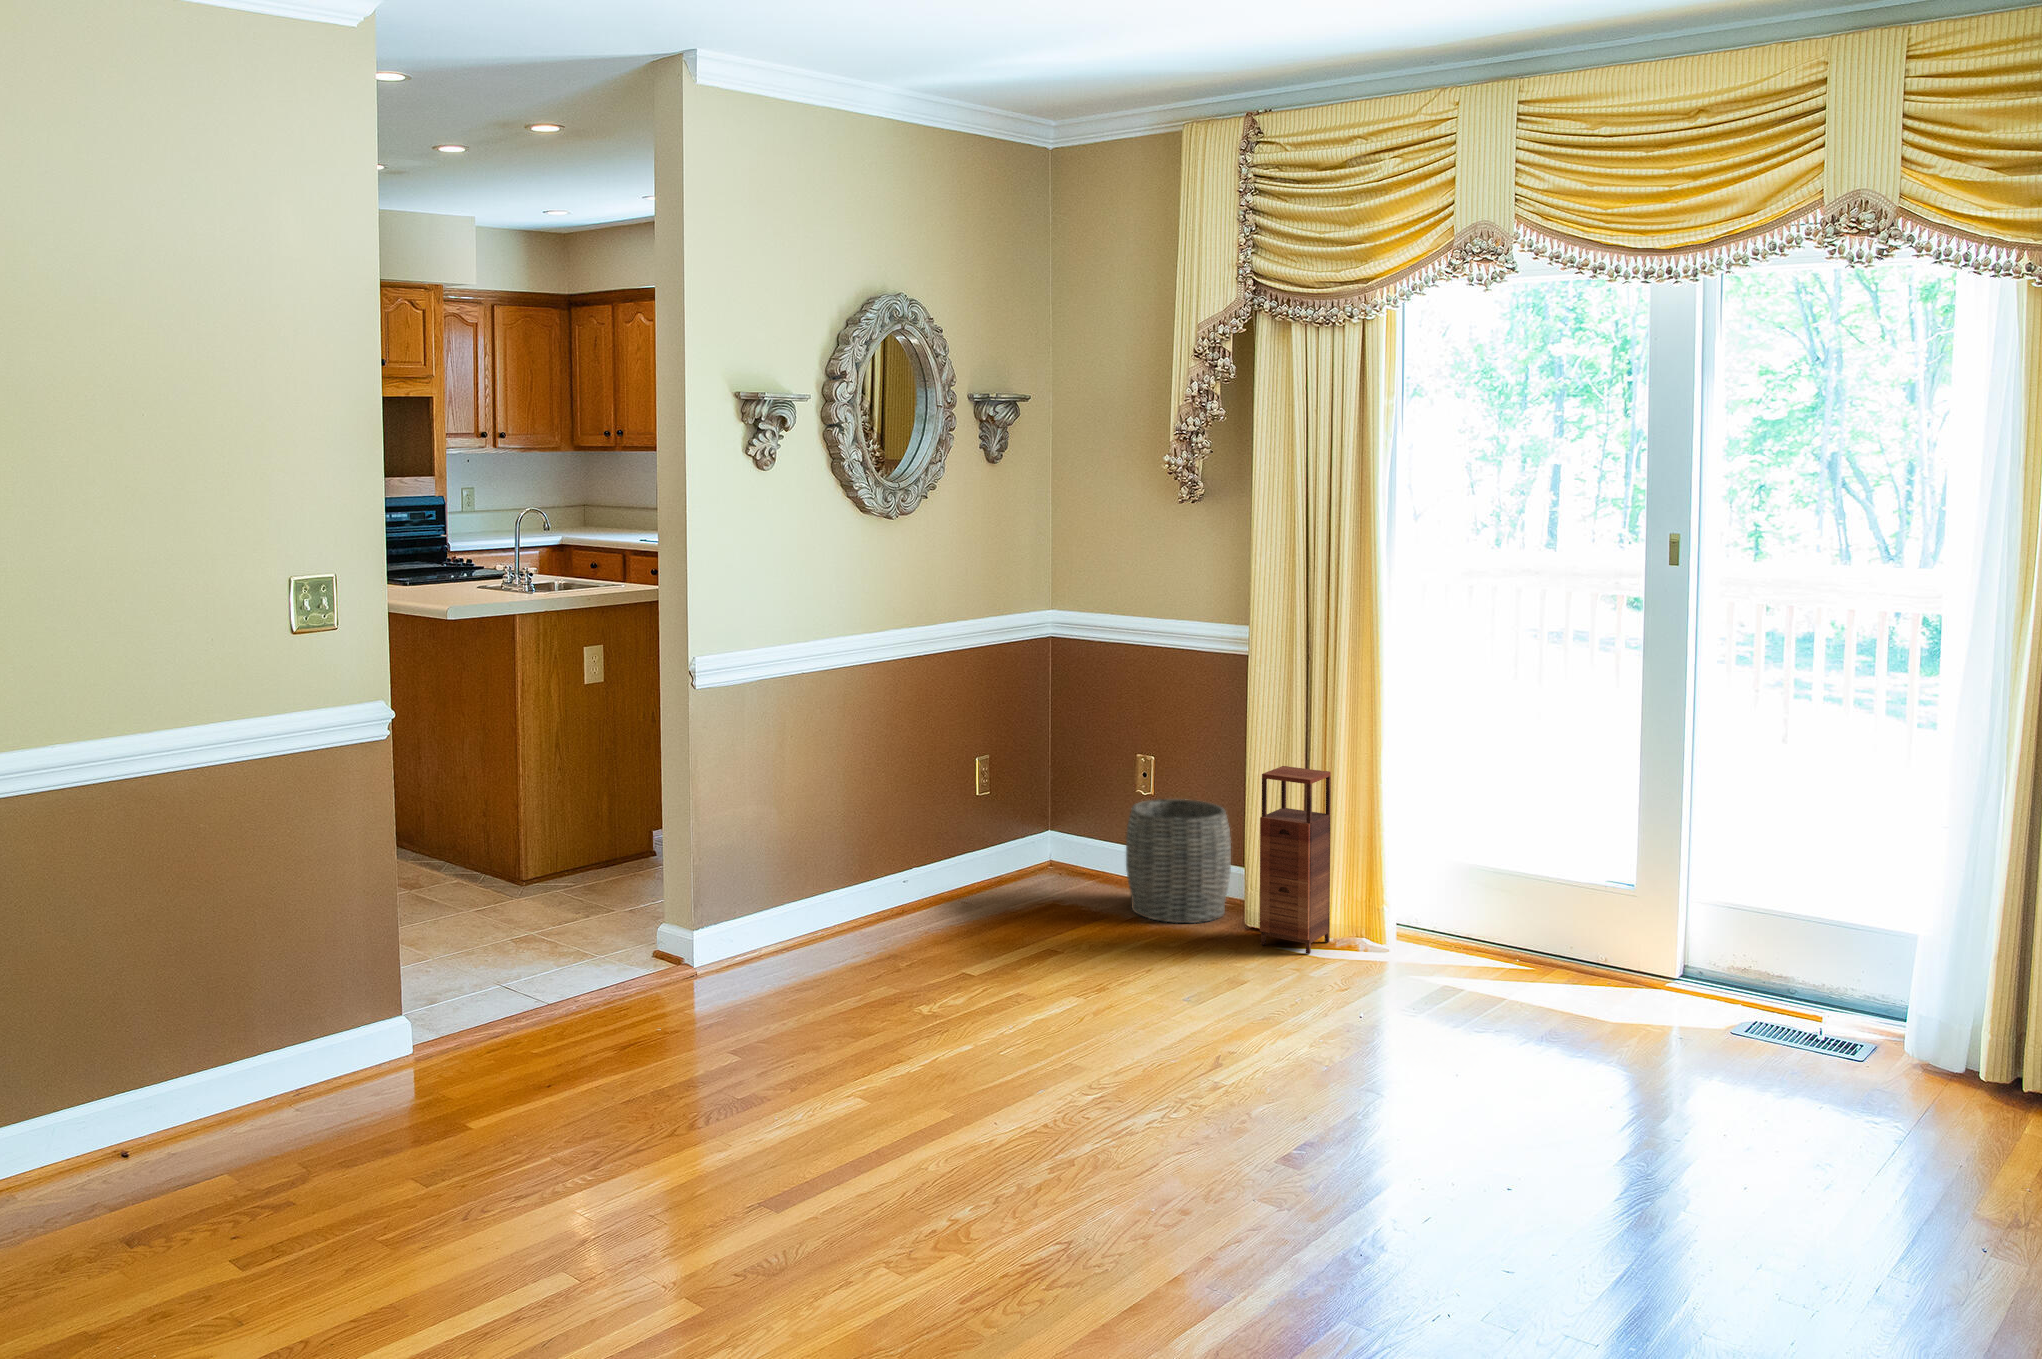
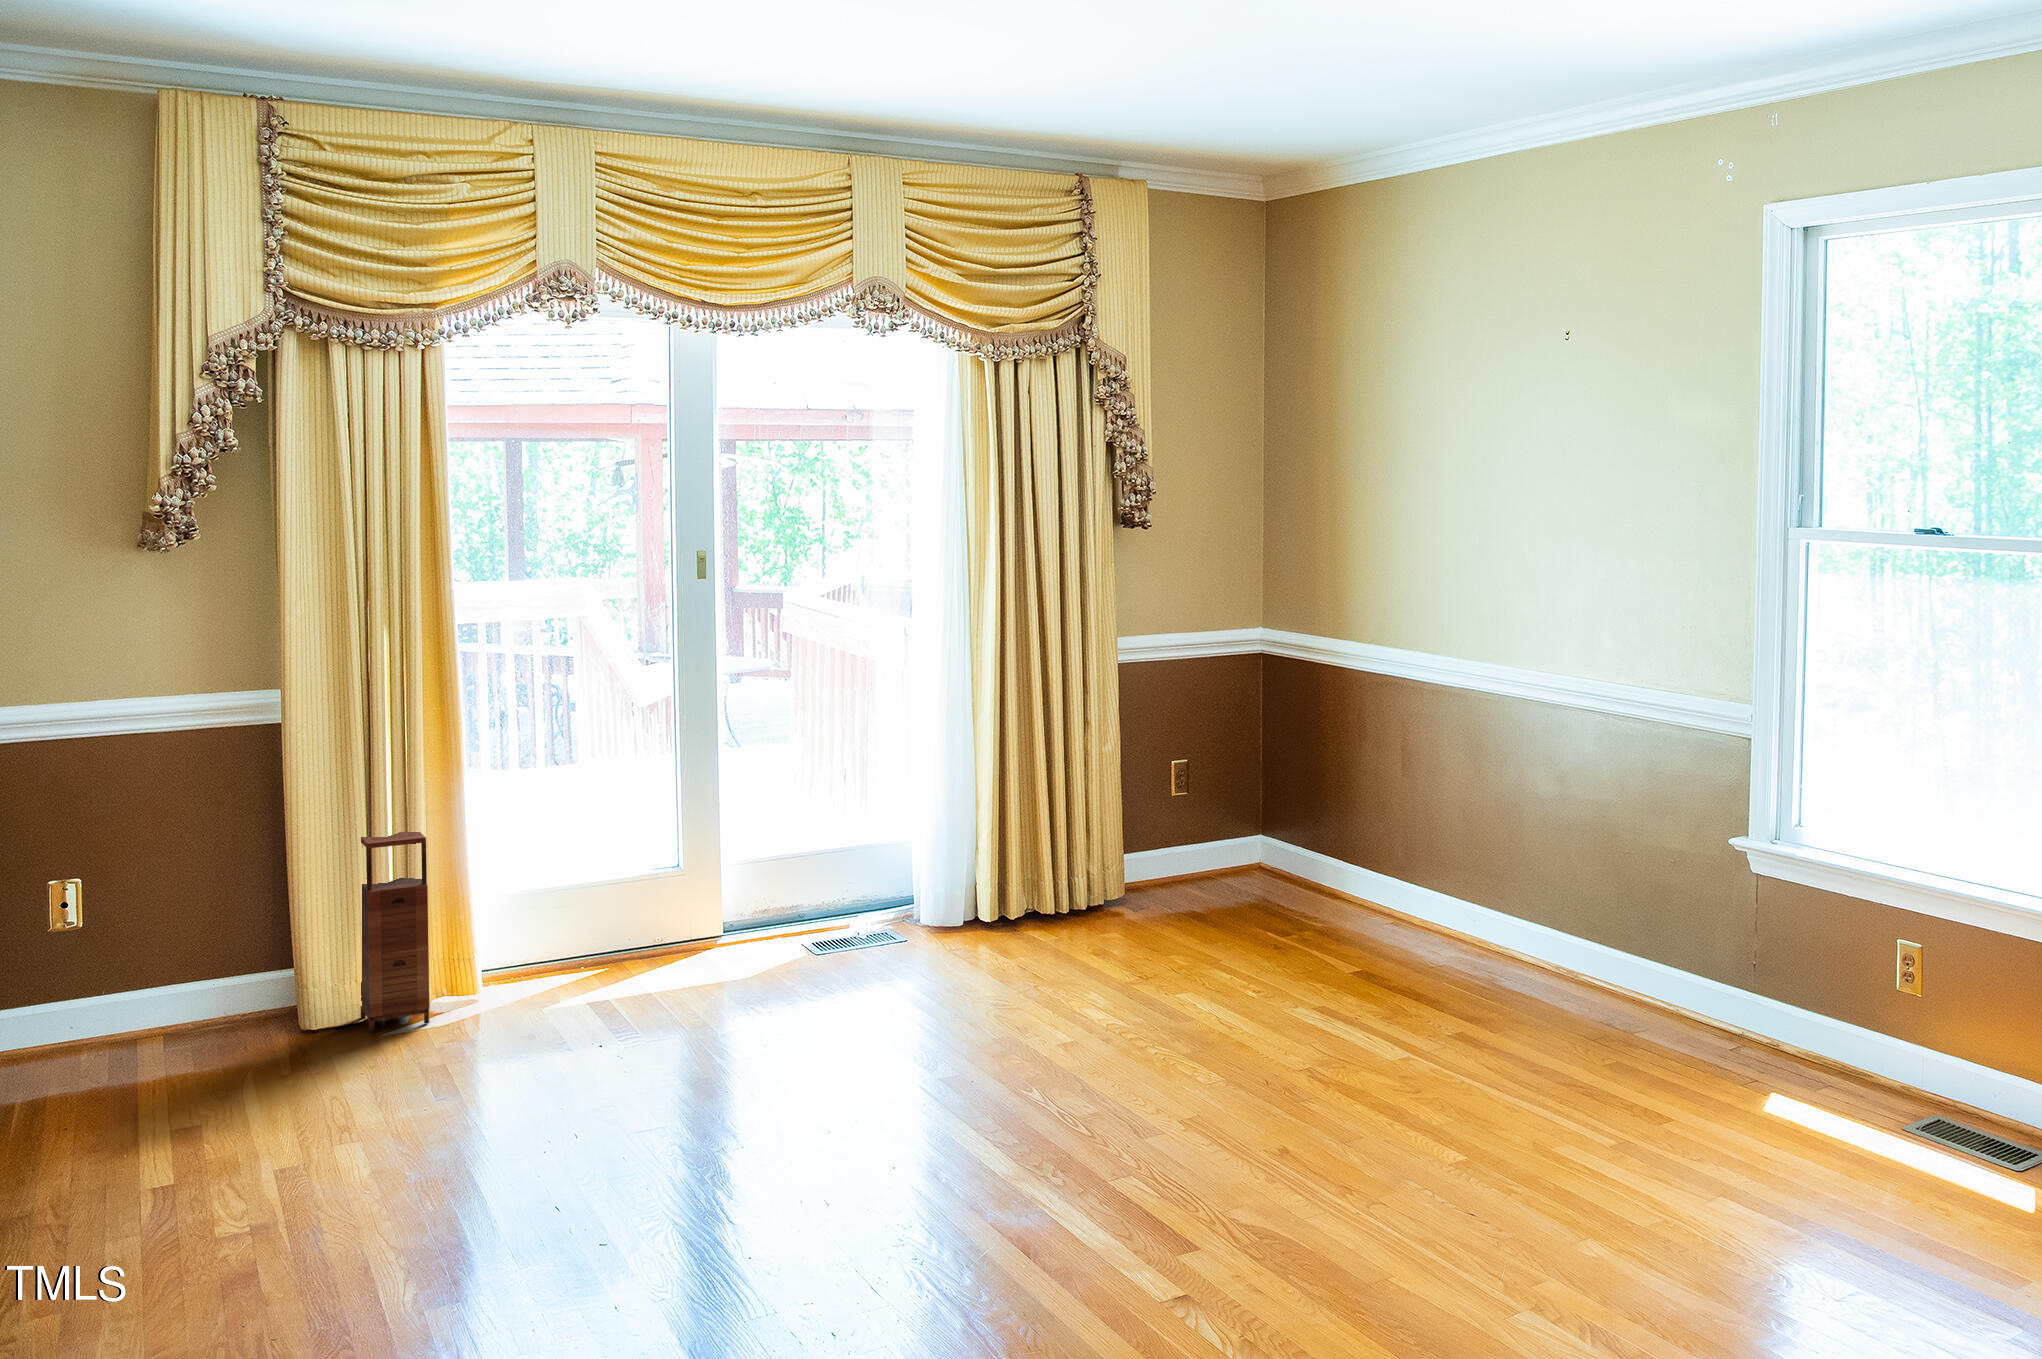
woven basket: present [1126,799,1231,923] -> none [141,901,280,1053]

